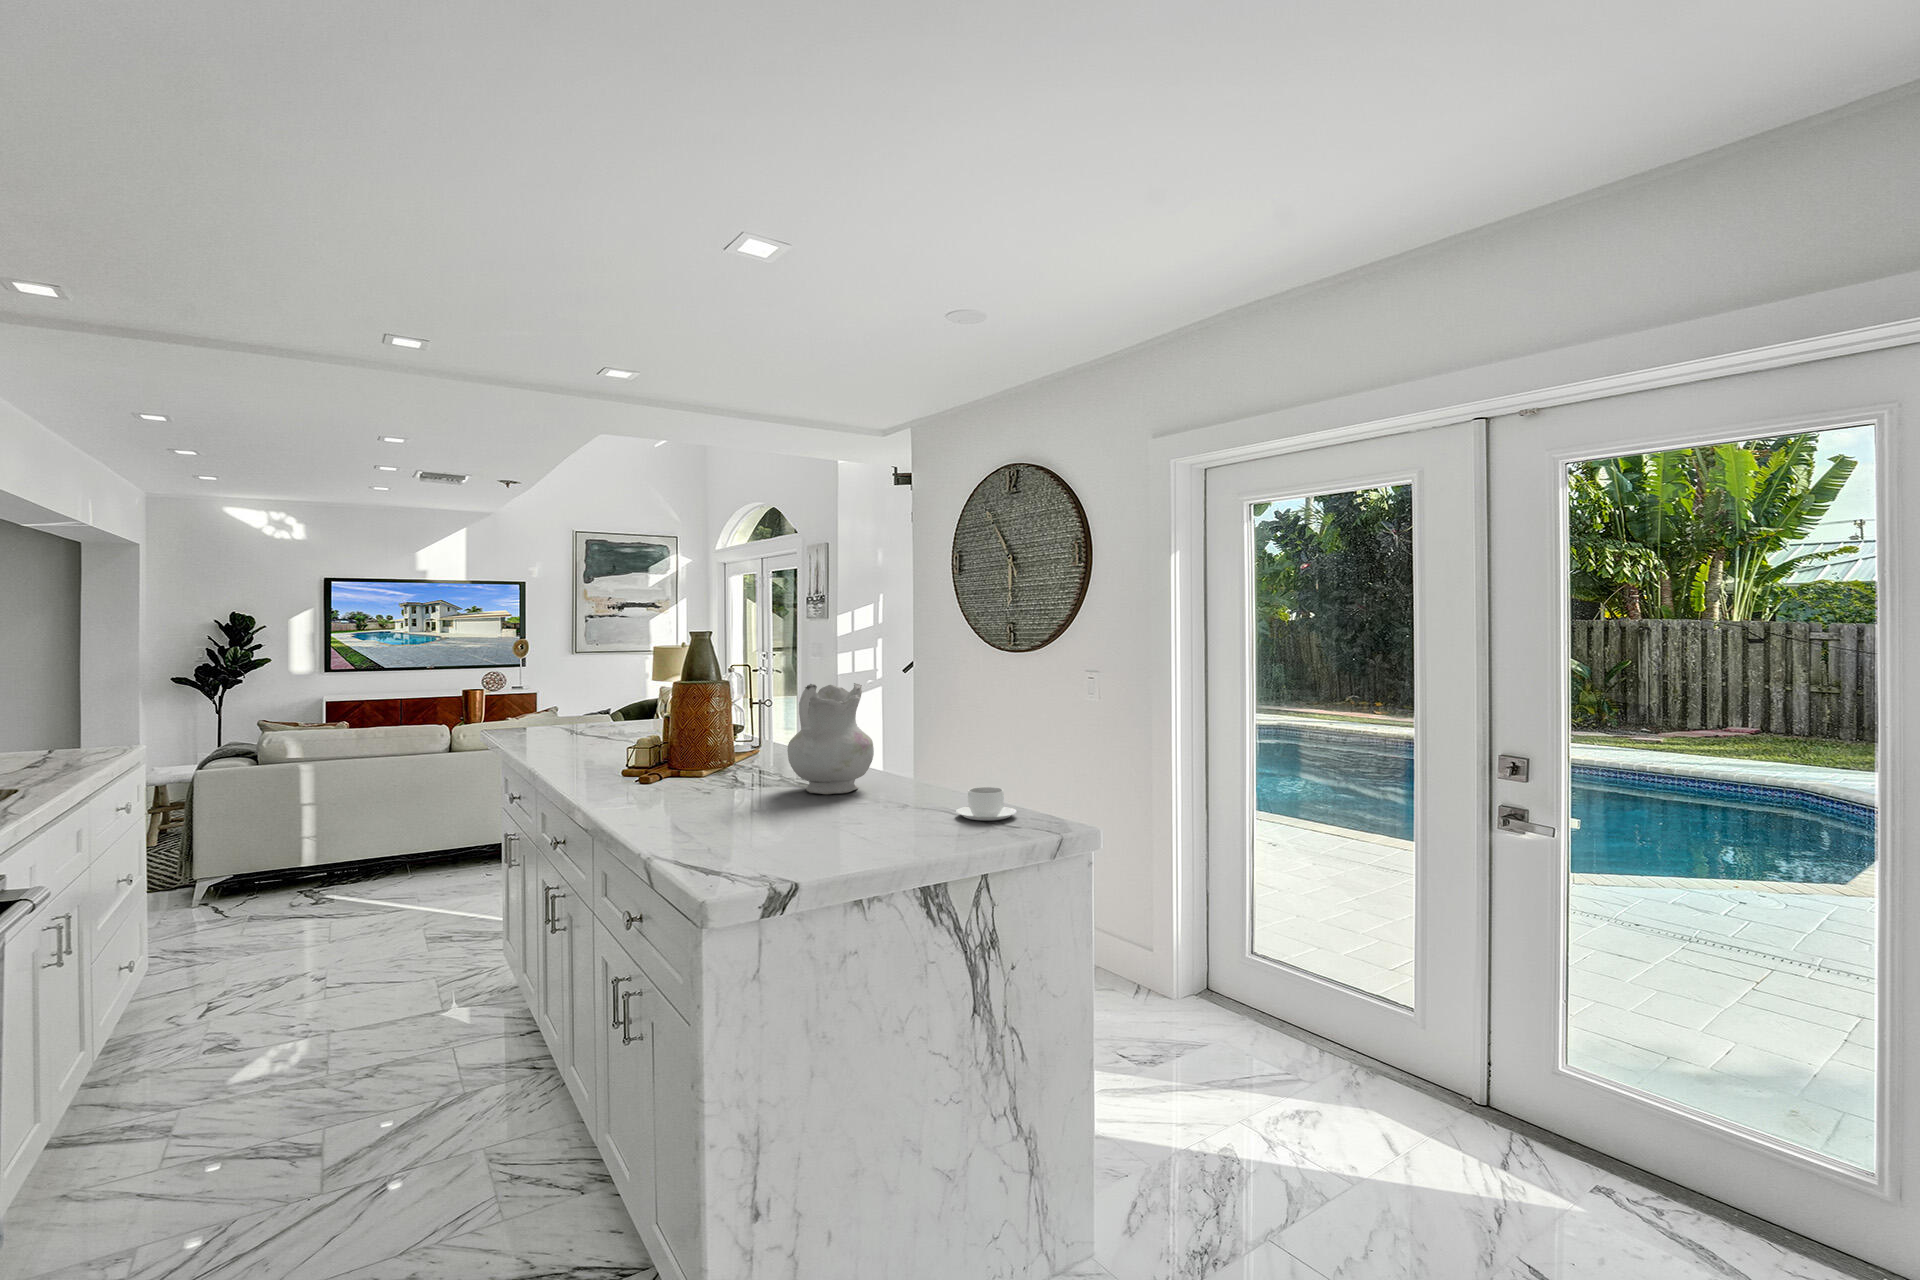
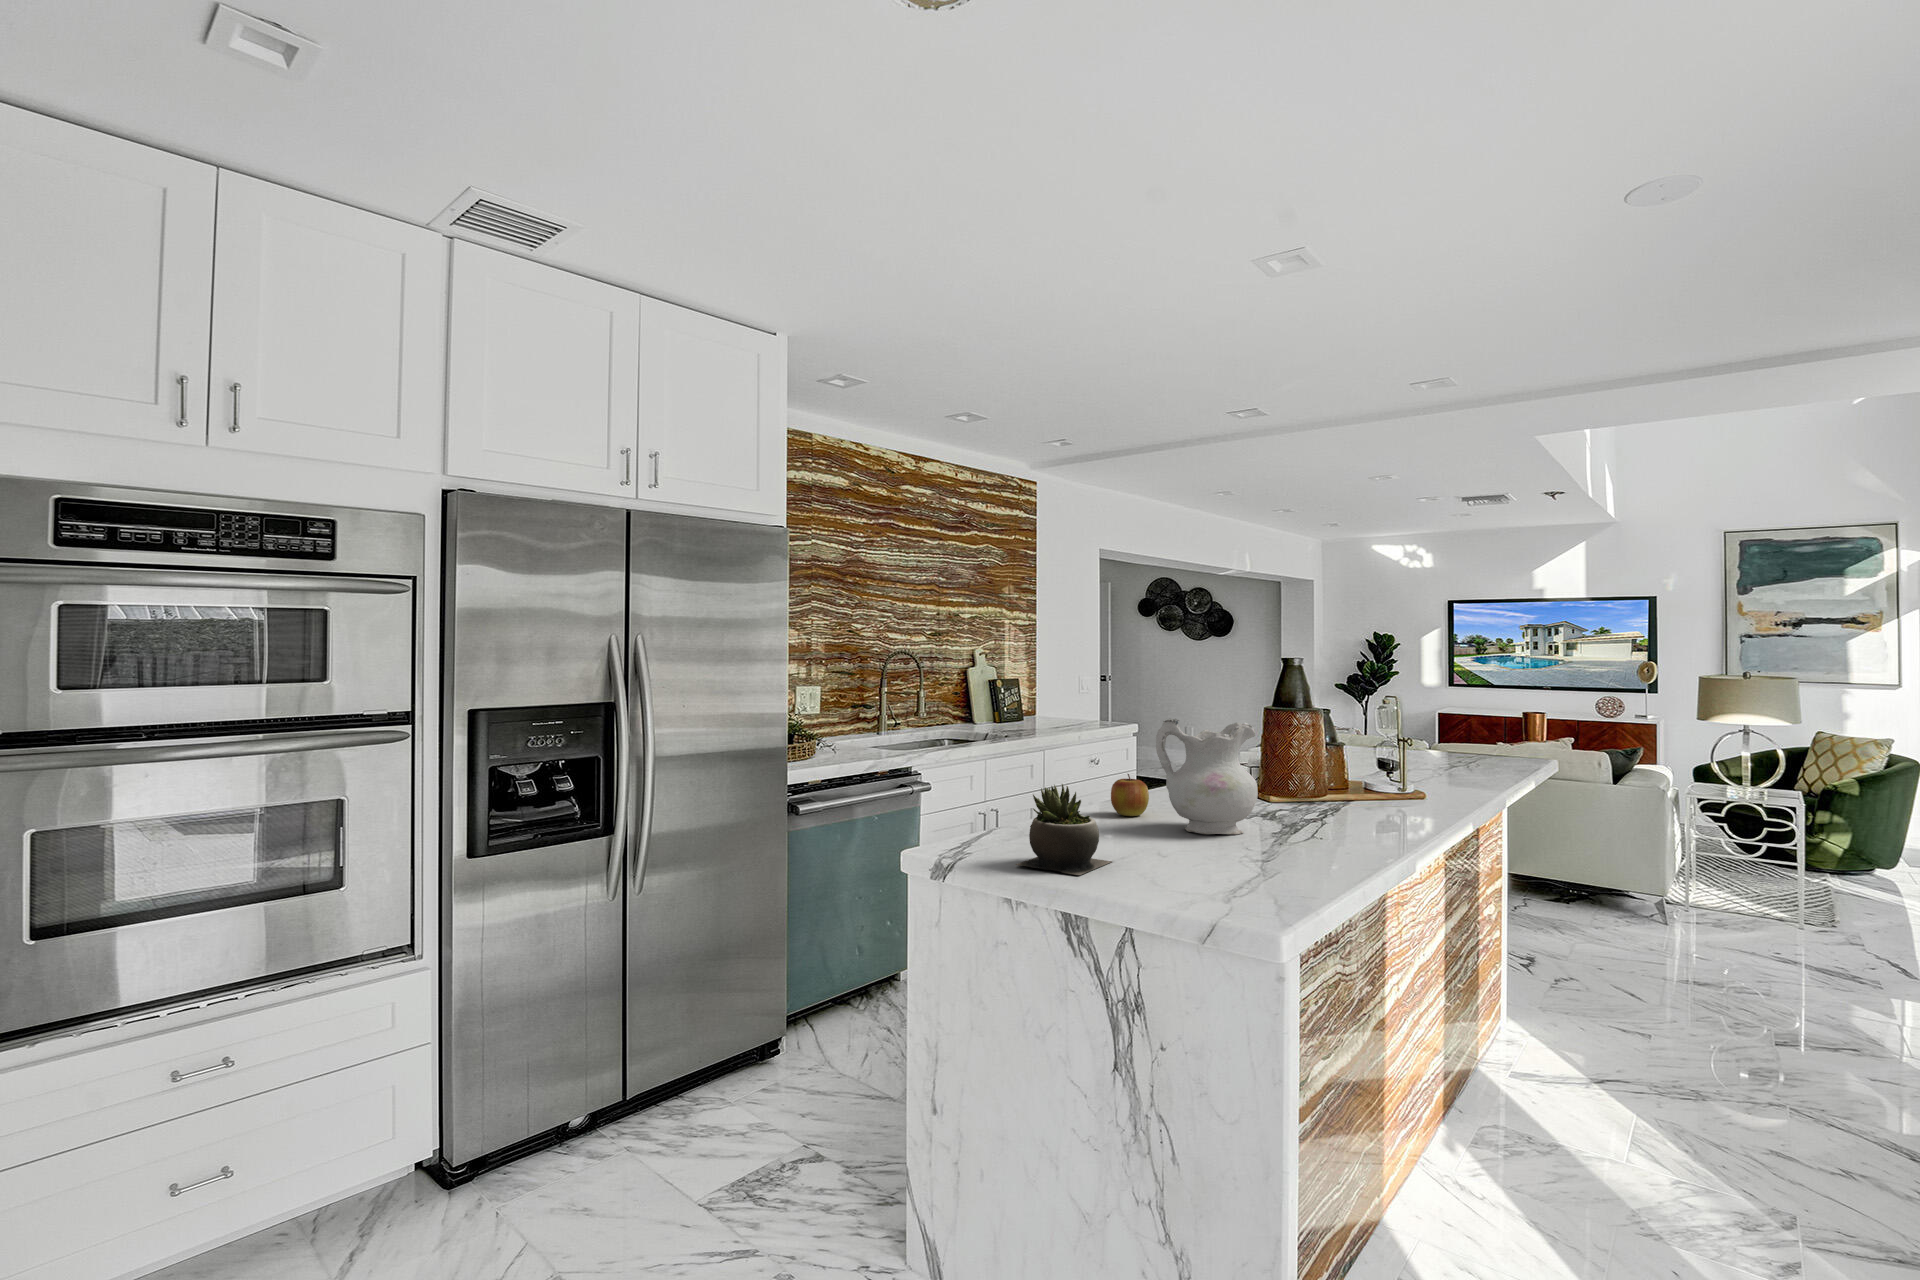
apple: none [695,751,738,798] -> present [1111,774,1149,816]
succulent plant: none [851,752,957,846] -> present [1016,784,1112,875]
coffee cup: present [956,787,1017,820] -> none [1146,842,1215,880]

